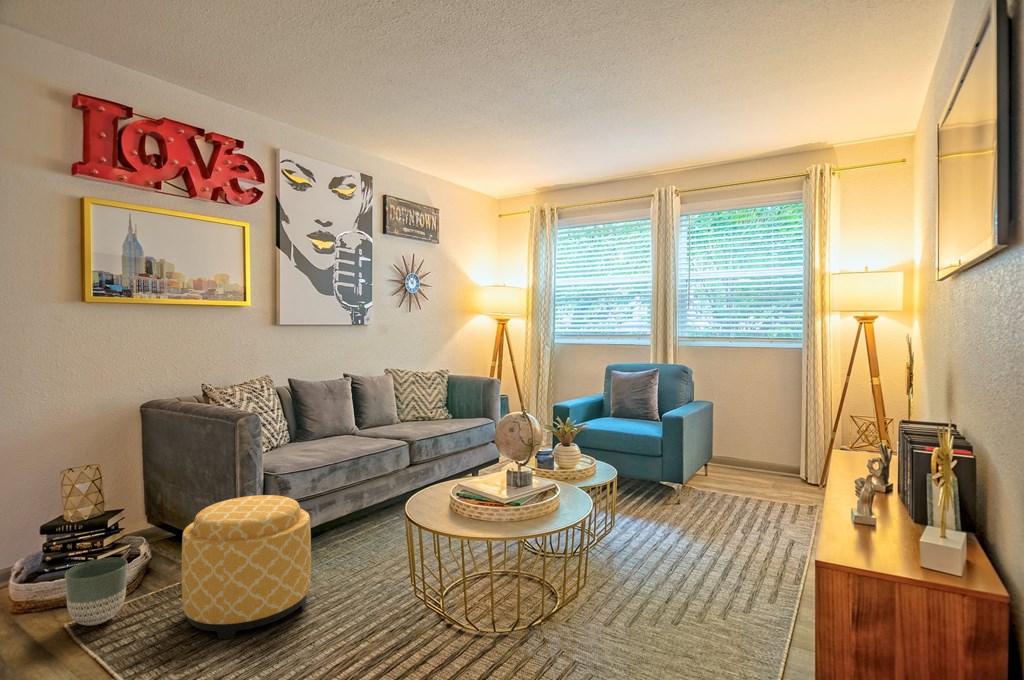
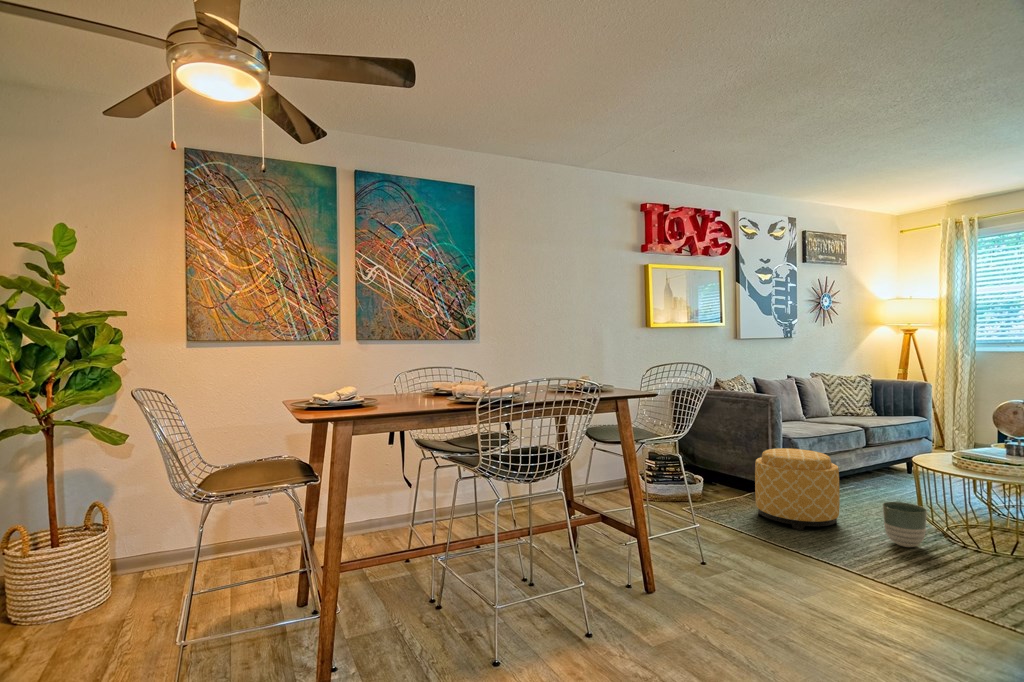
planter: present [65,558,127,625] -> present [883,502,927,547]

